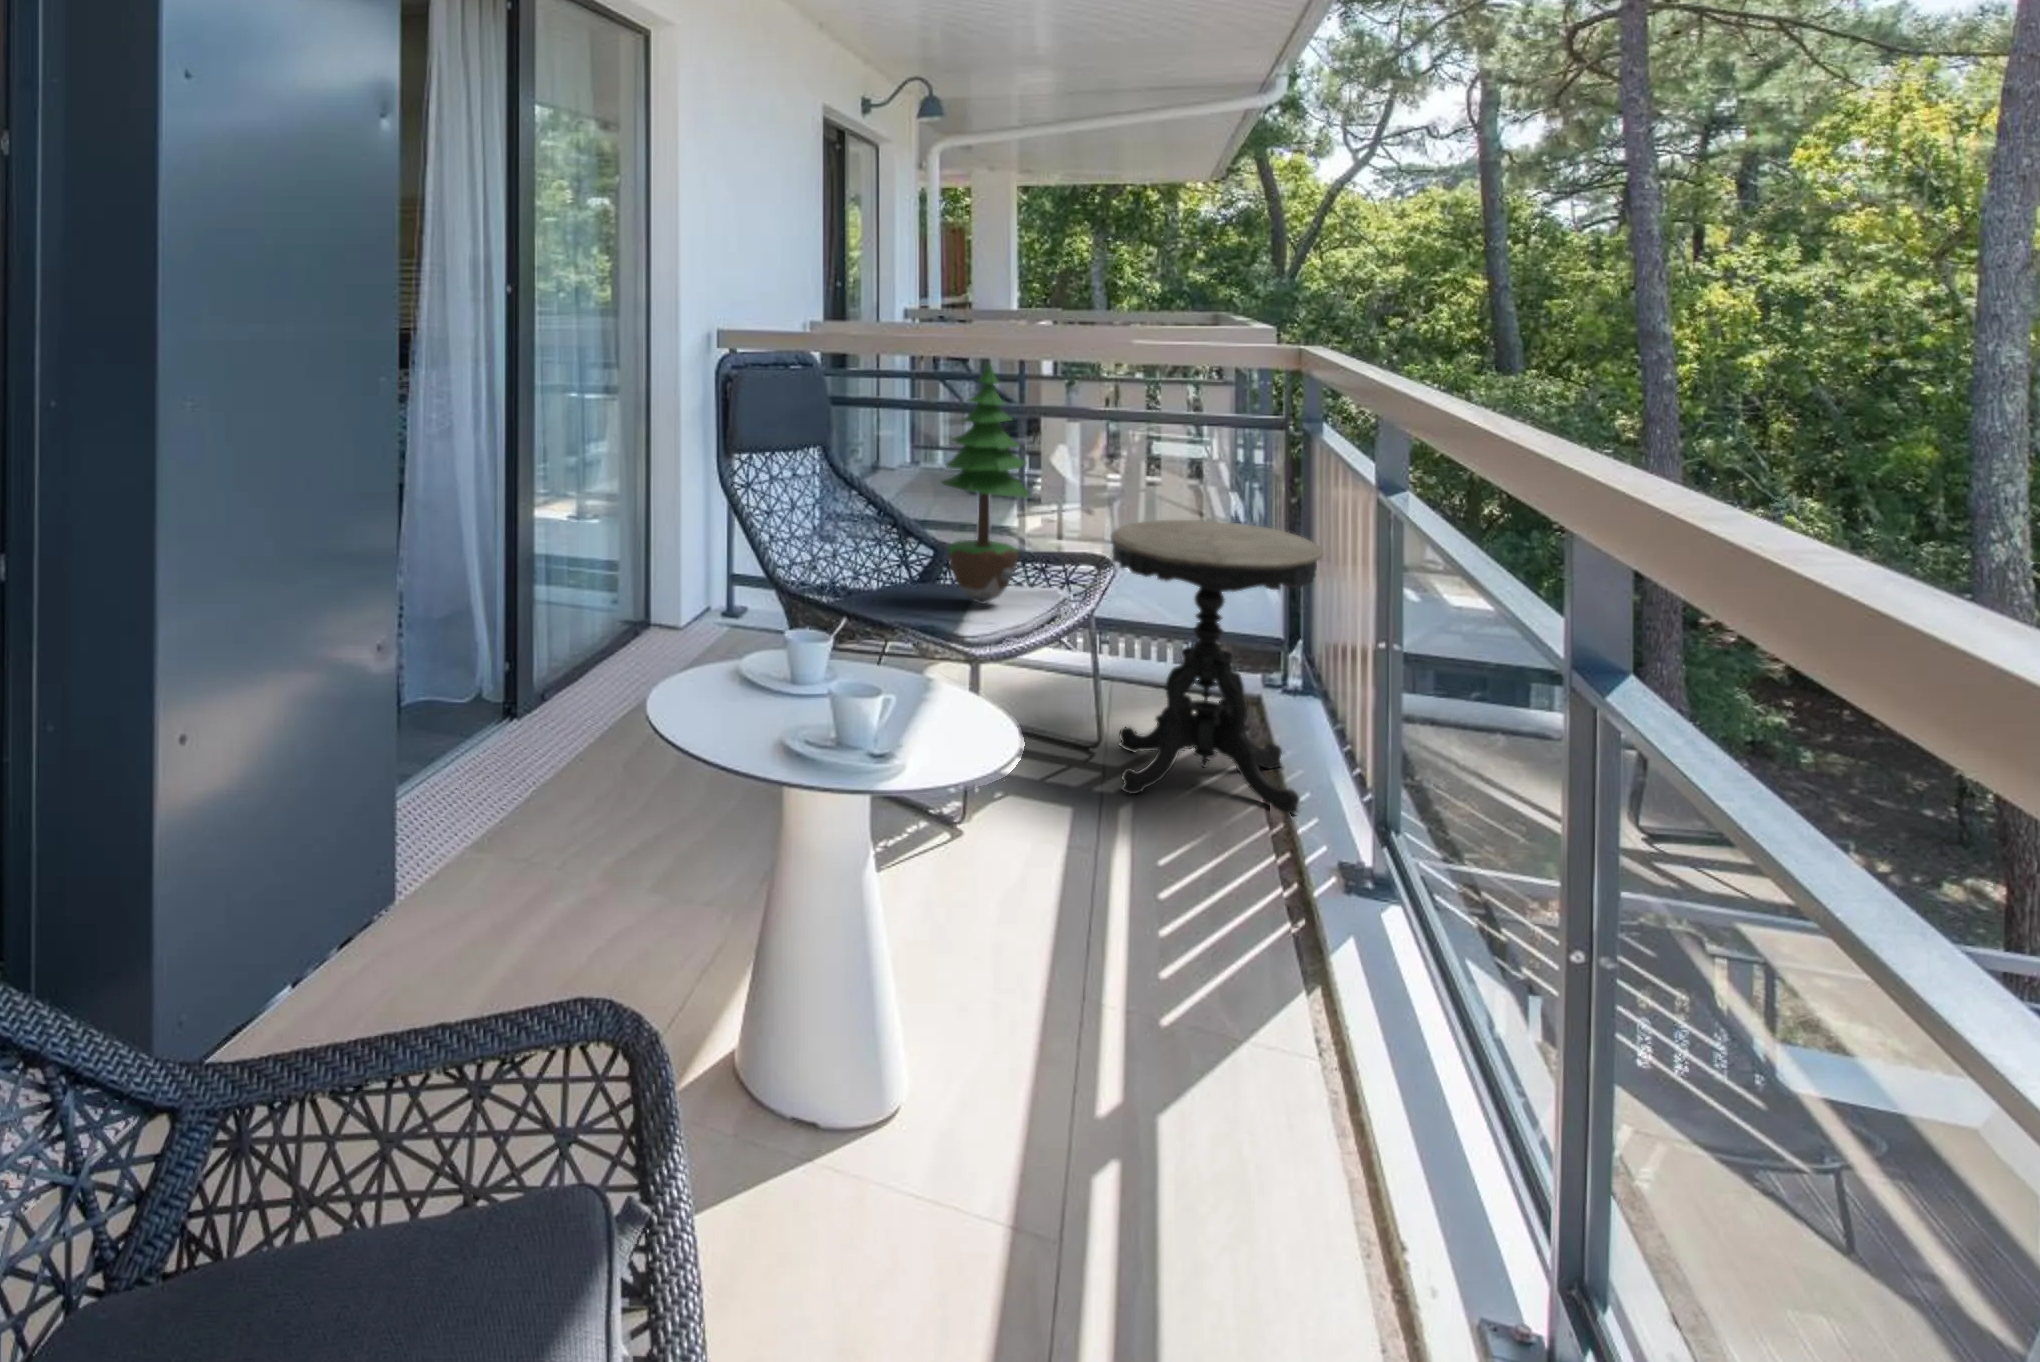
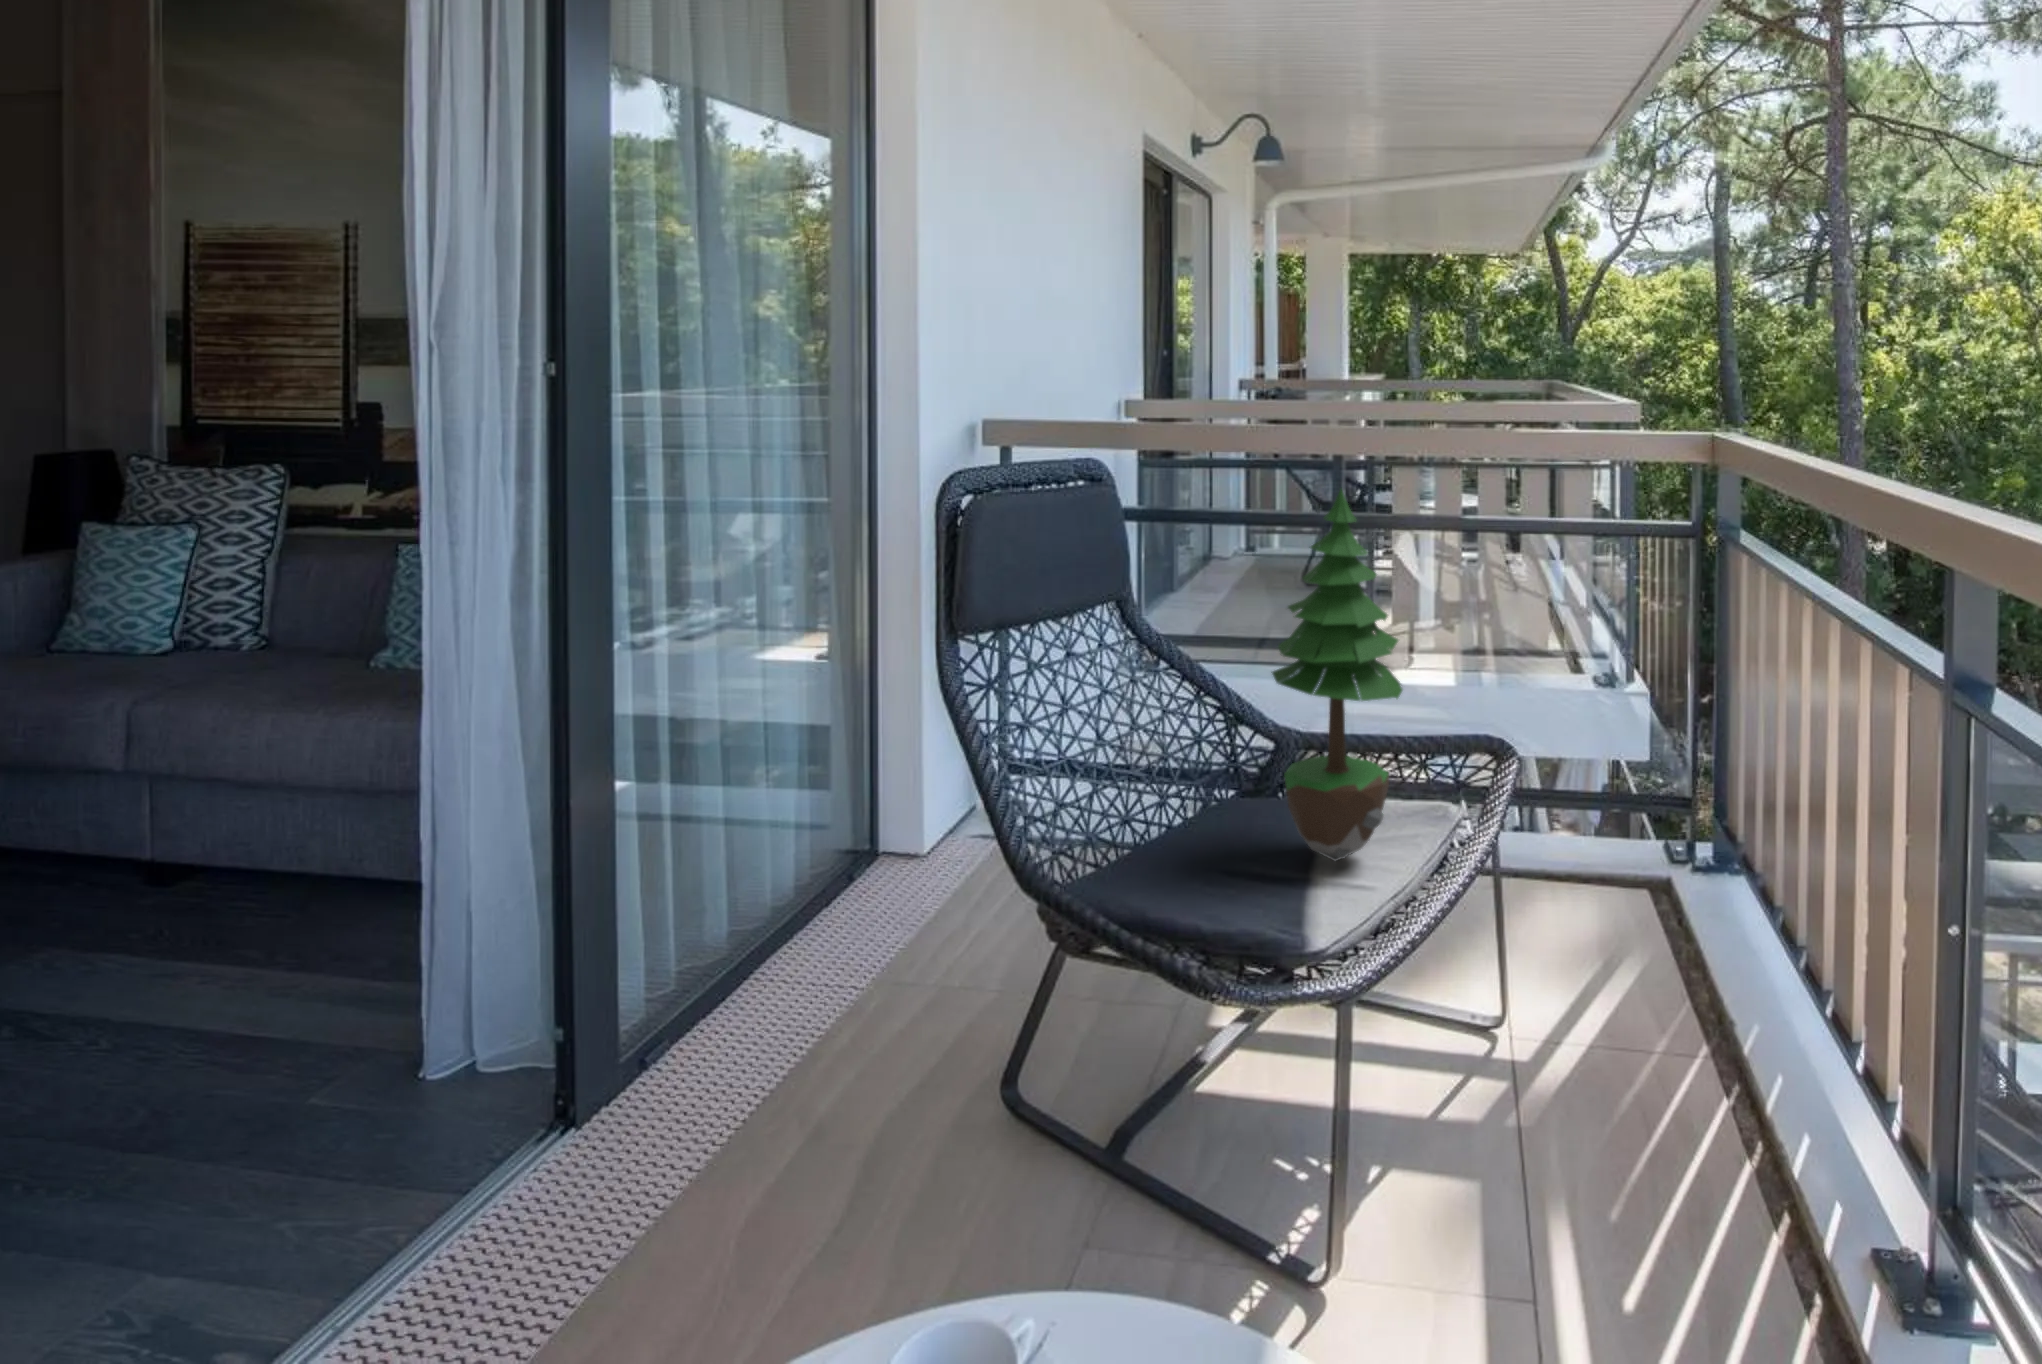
side table: present [1111,520,1323,813] -> none [1518,697,1818,1183]

